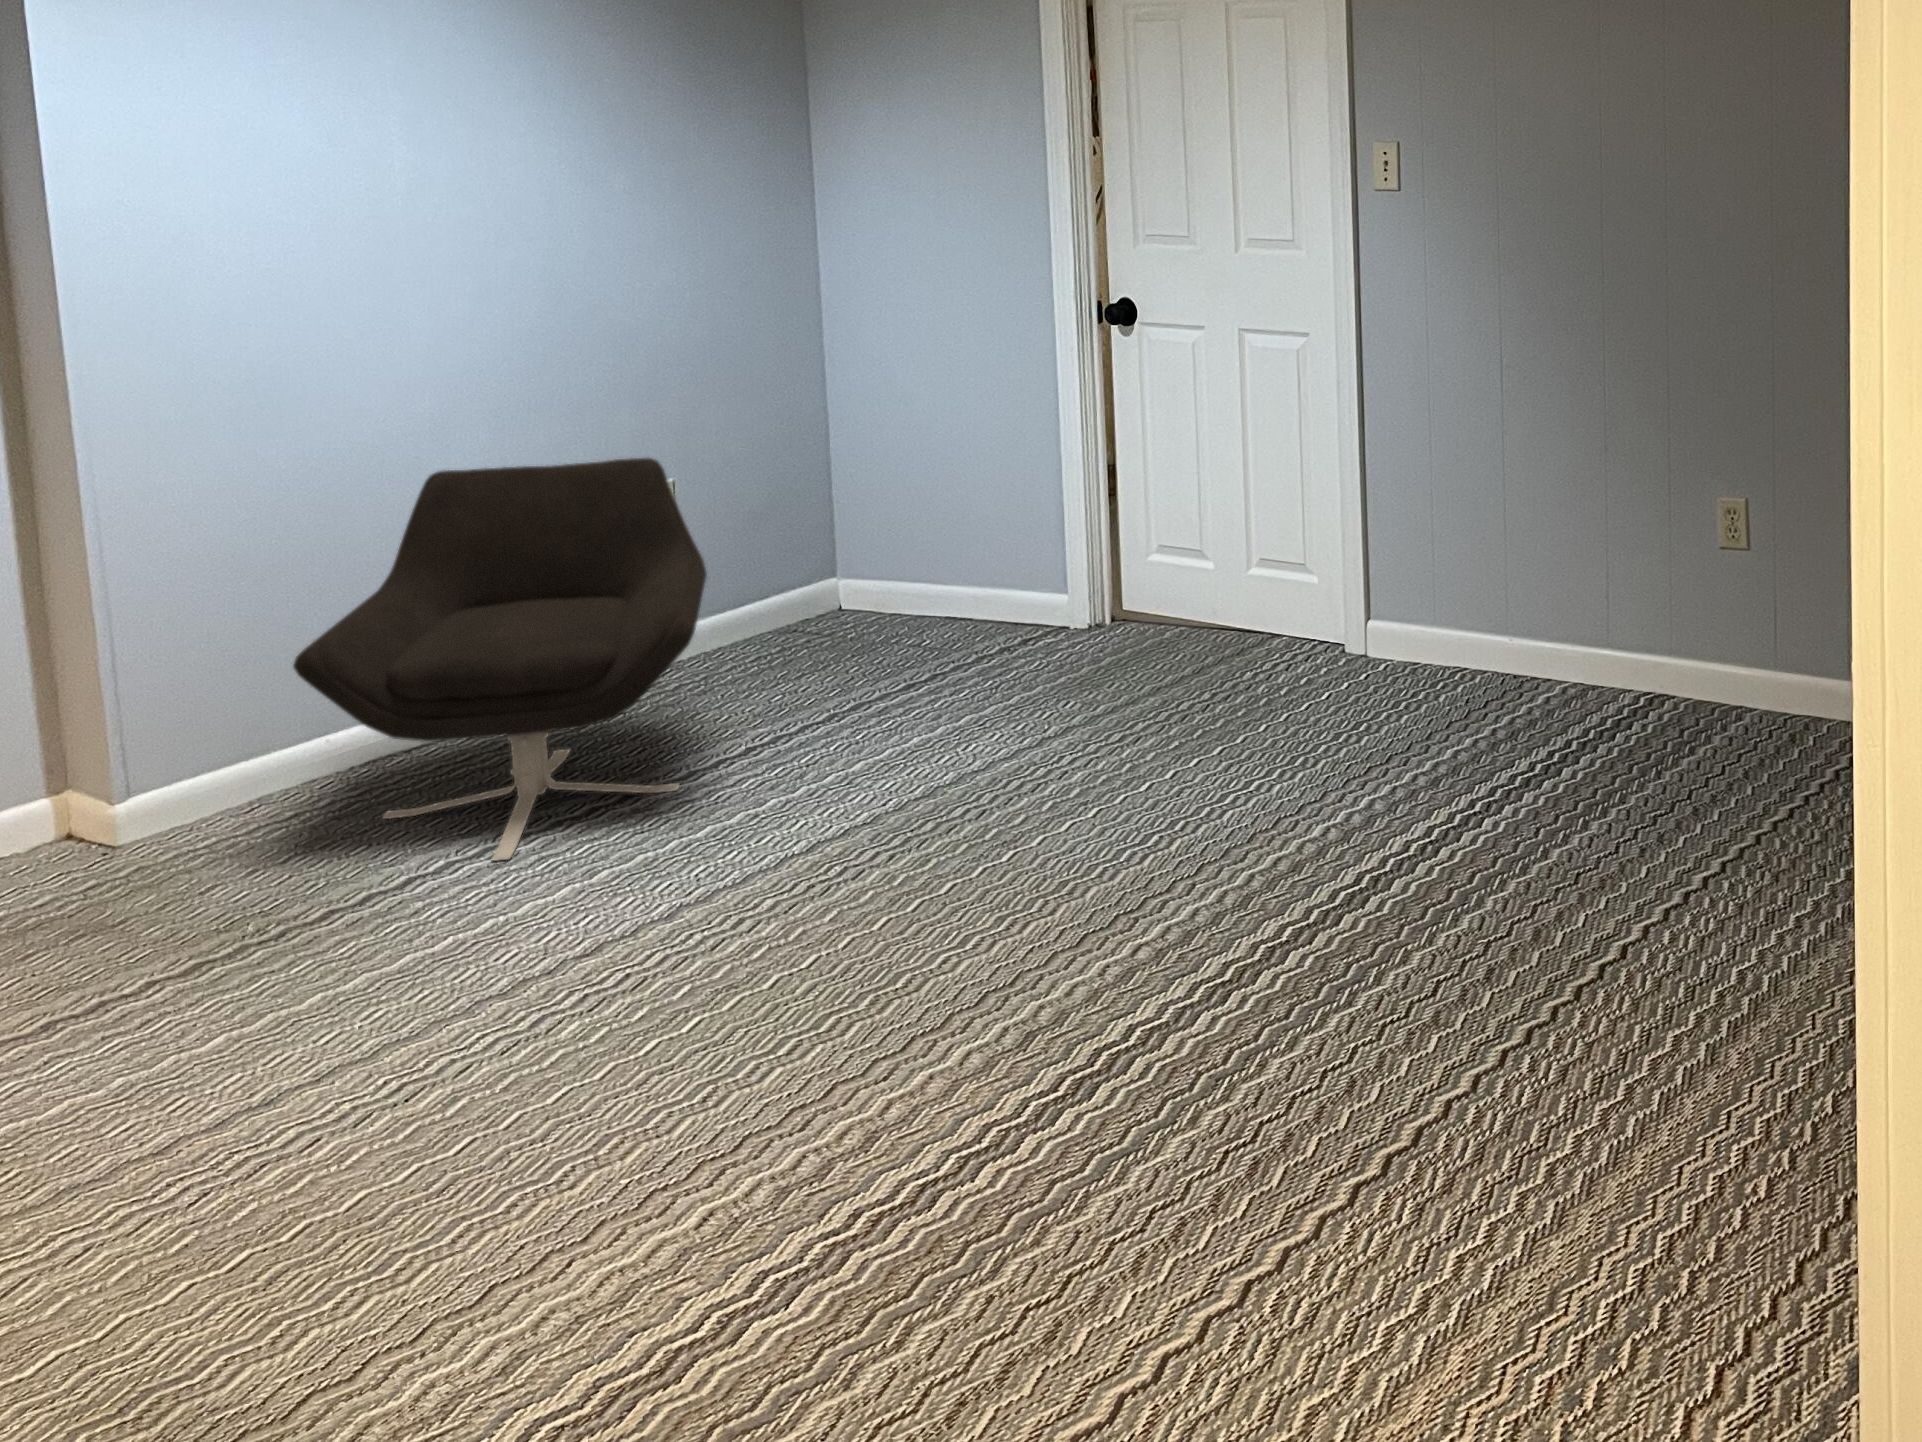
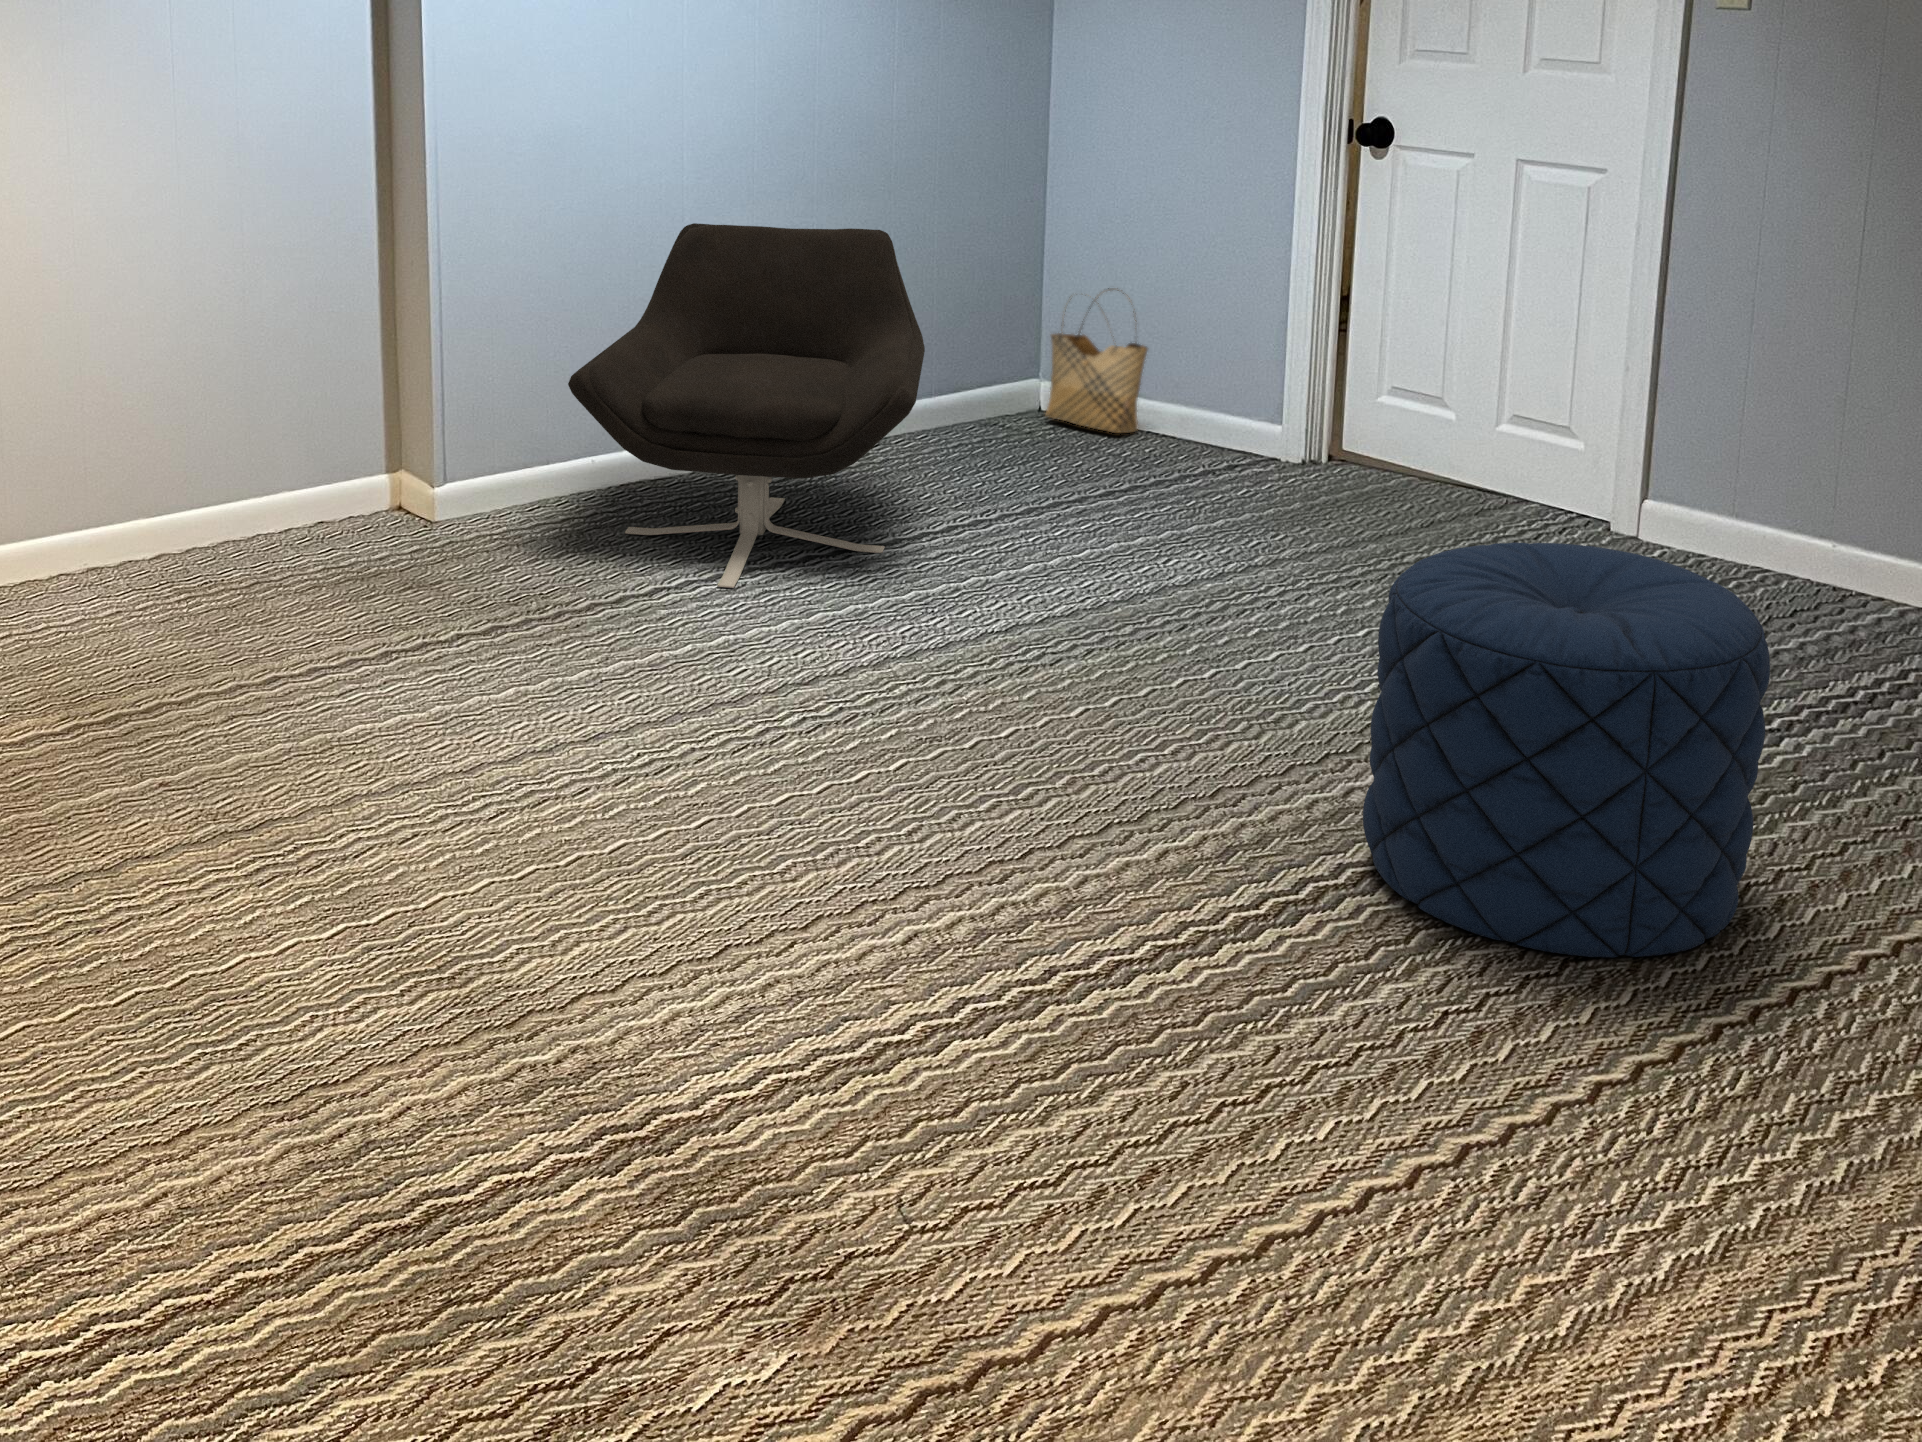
woven basket: none [842,487,937,627] -> present [1045,288,1148,433]
pouf: none [1140,685,1460,1067] -> present [1363,542,1770,958]

